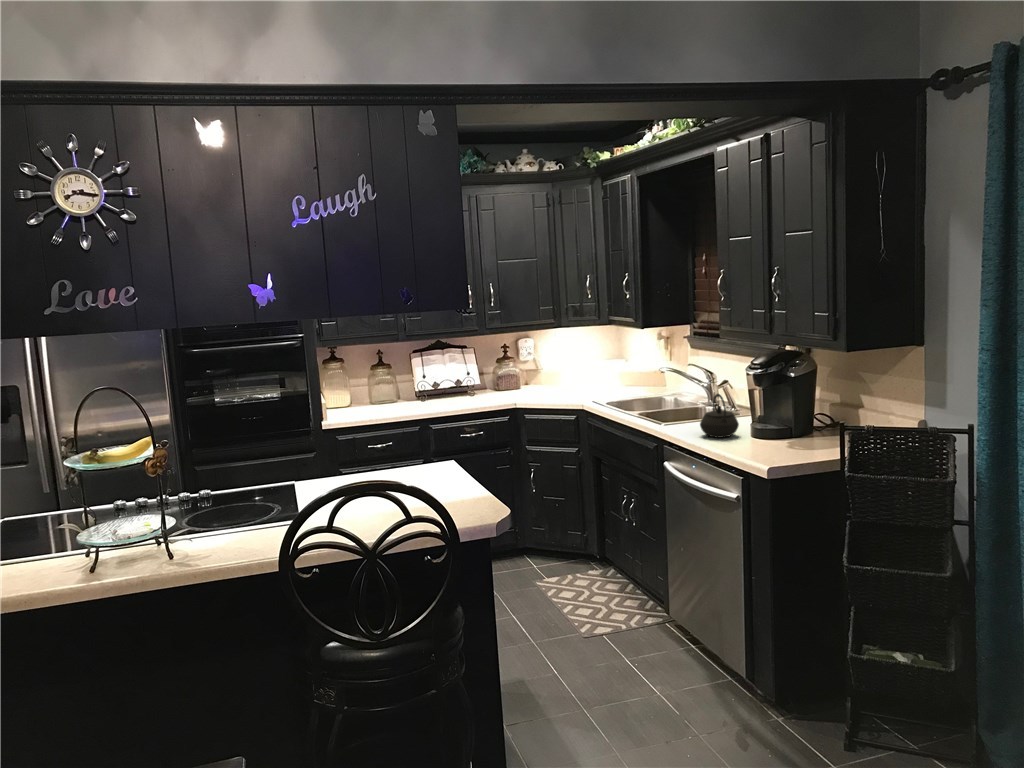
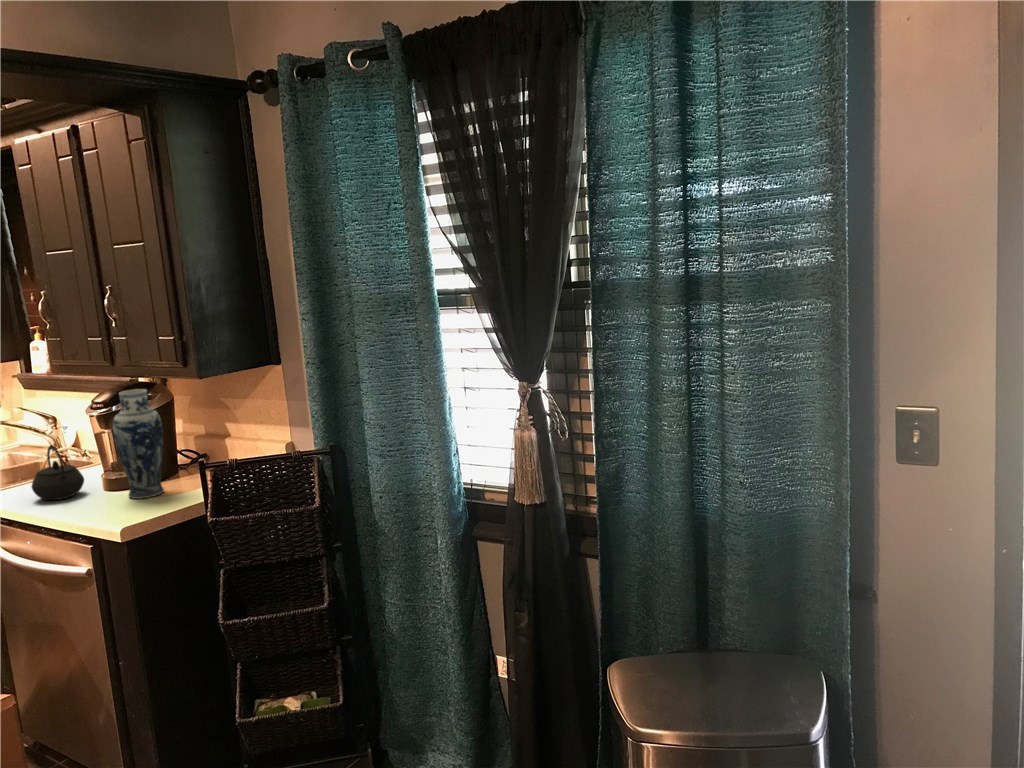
vase: none [769,355,809,448] -> present [113,389,164,499]

